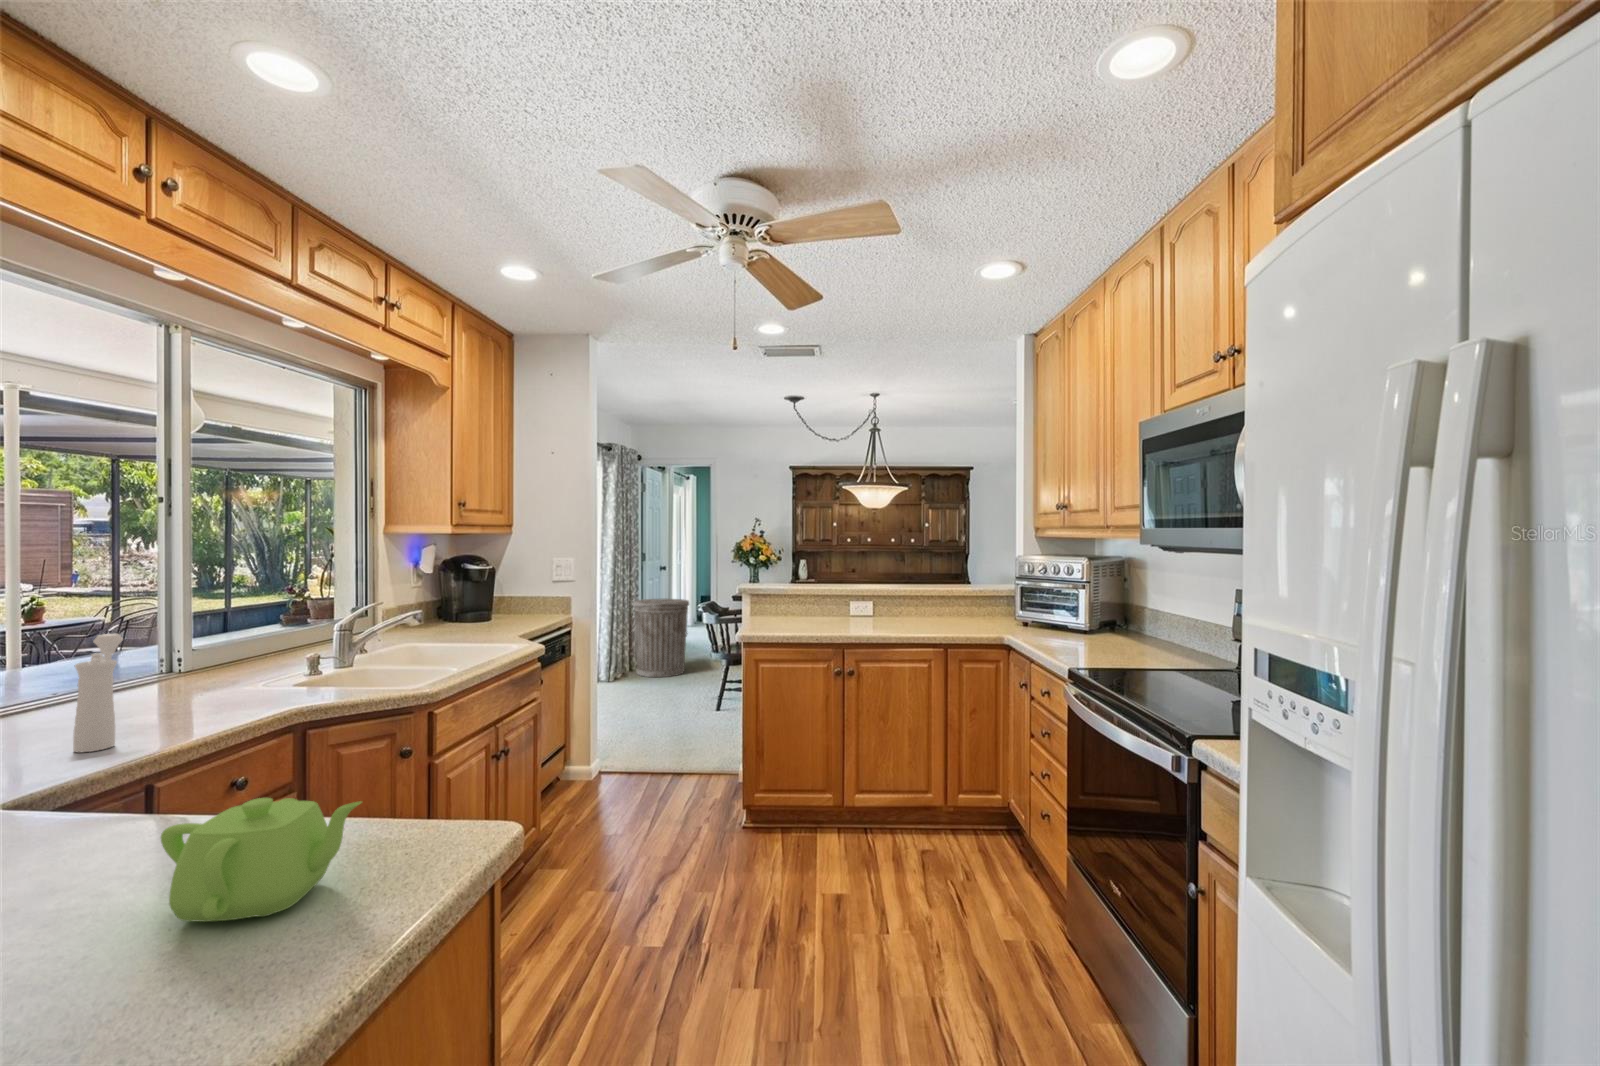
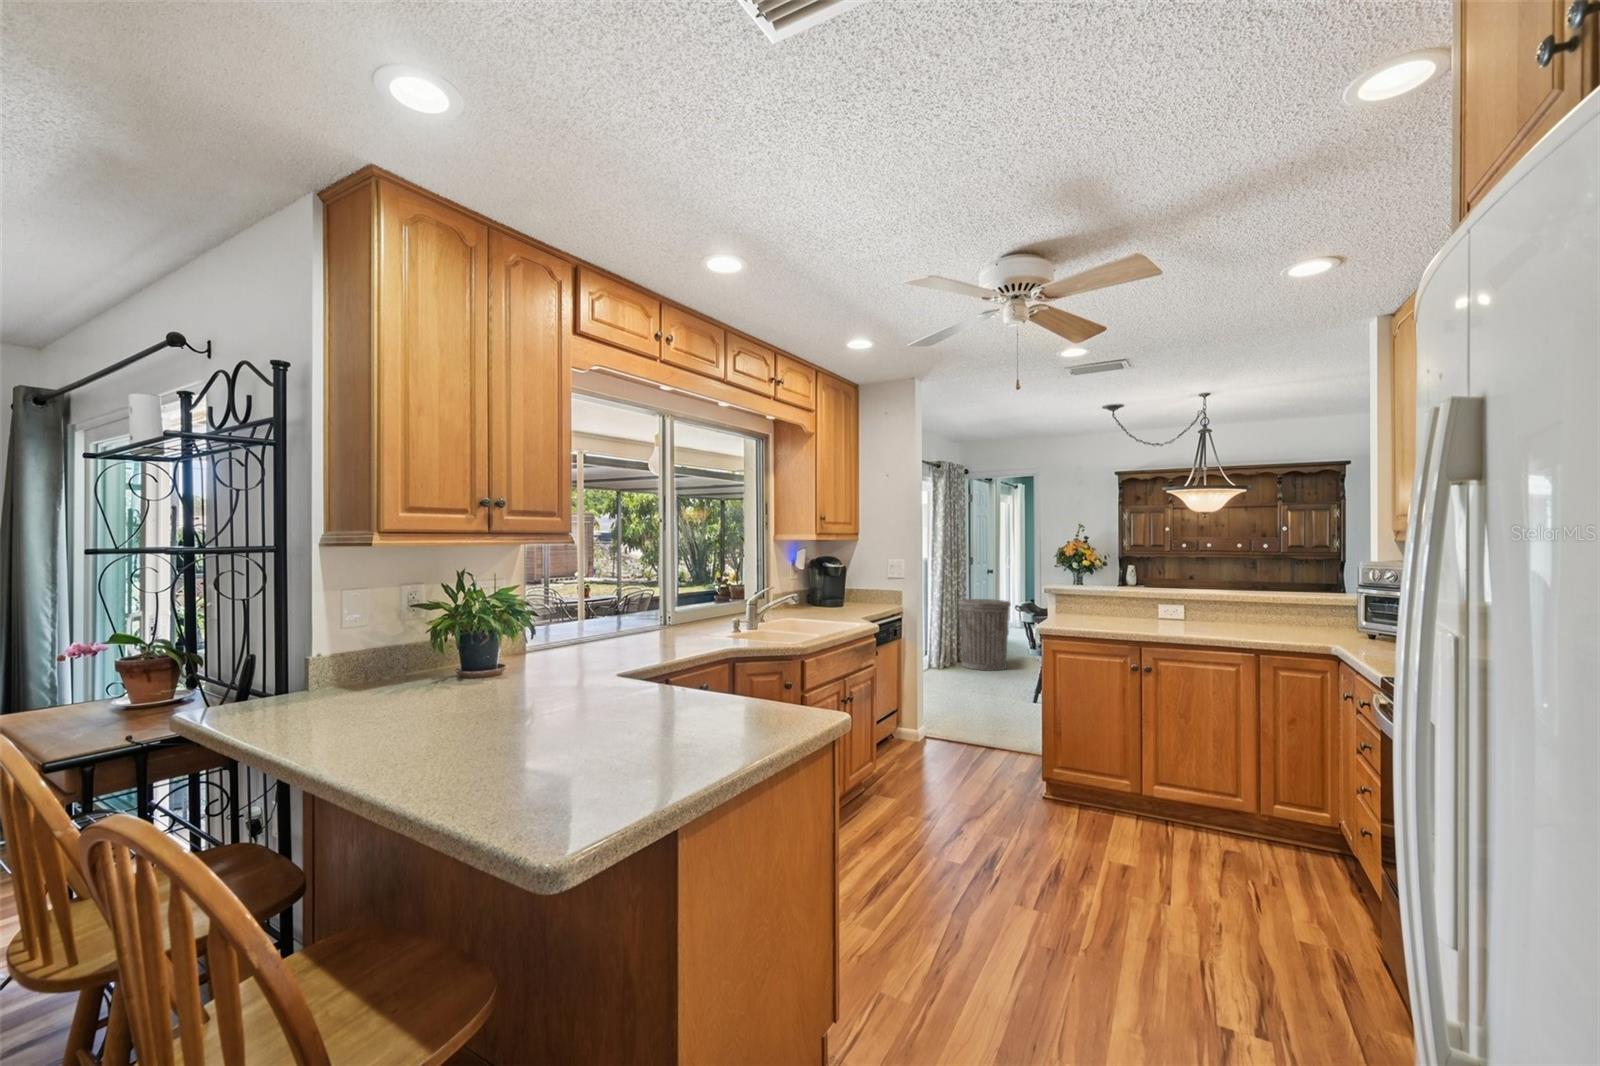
pepper mill: present [73,634,123,752] -> none [641,595,657,656]
teapot: present [161,798,361,922] -> none [701,665,778,717]

